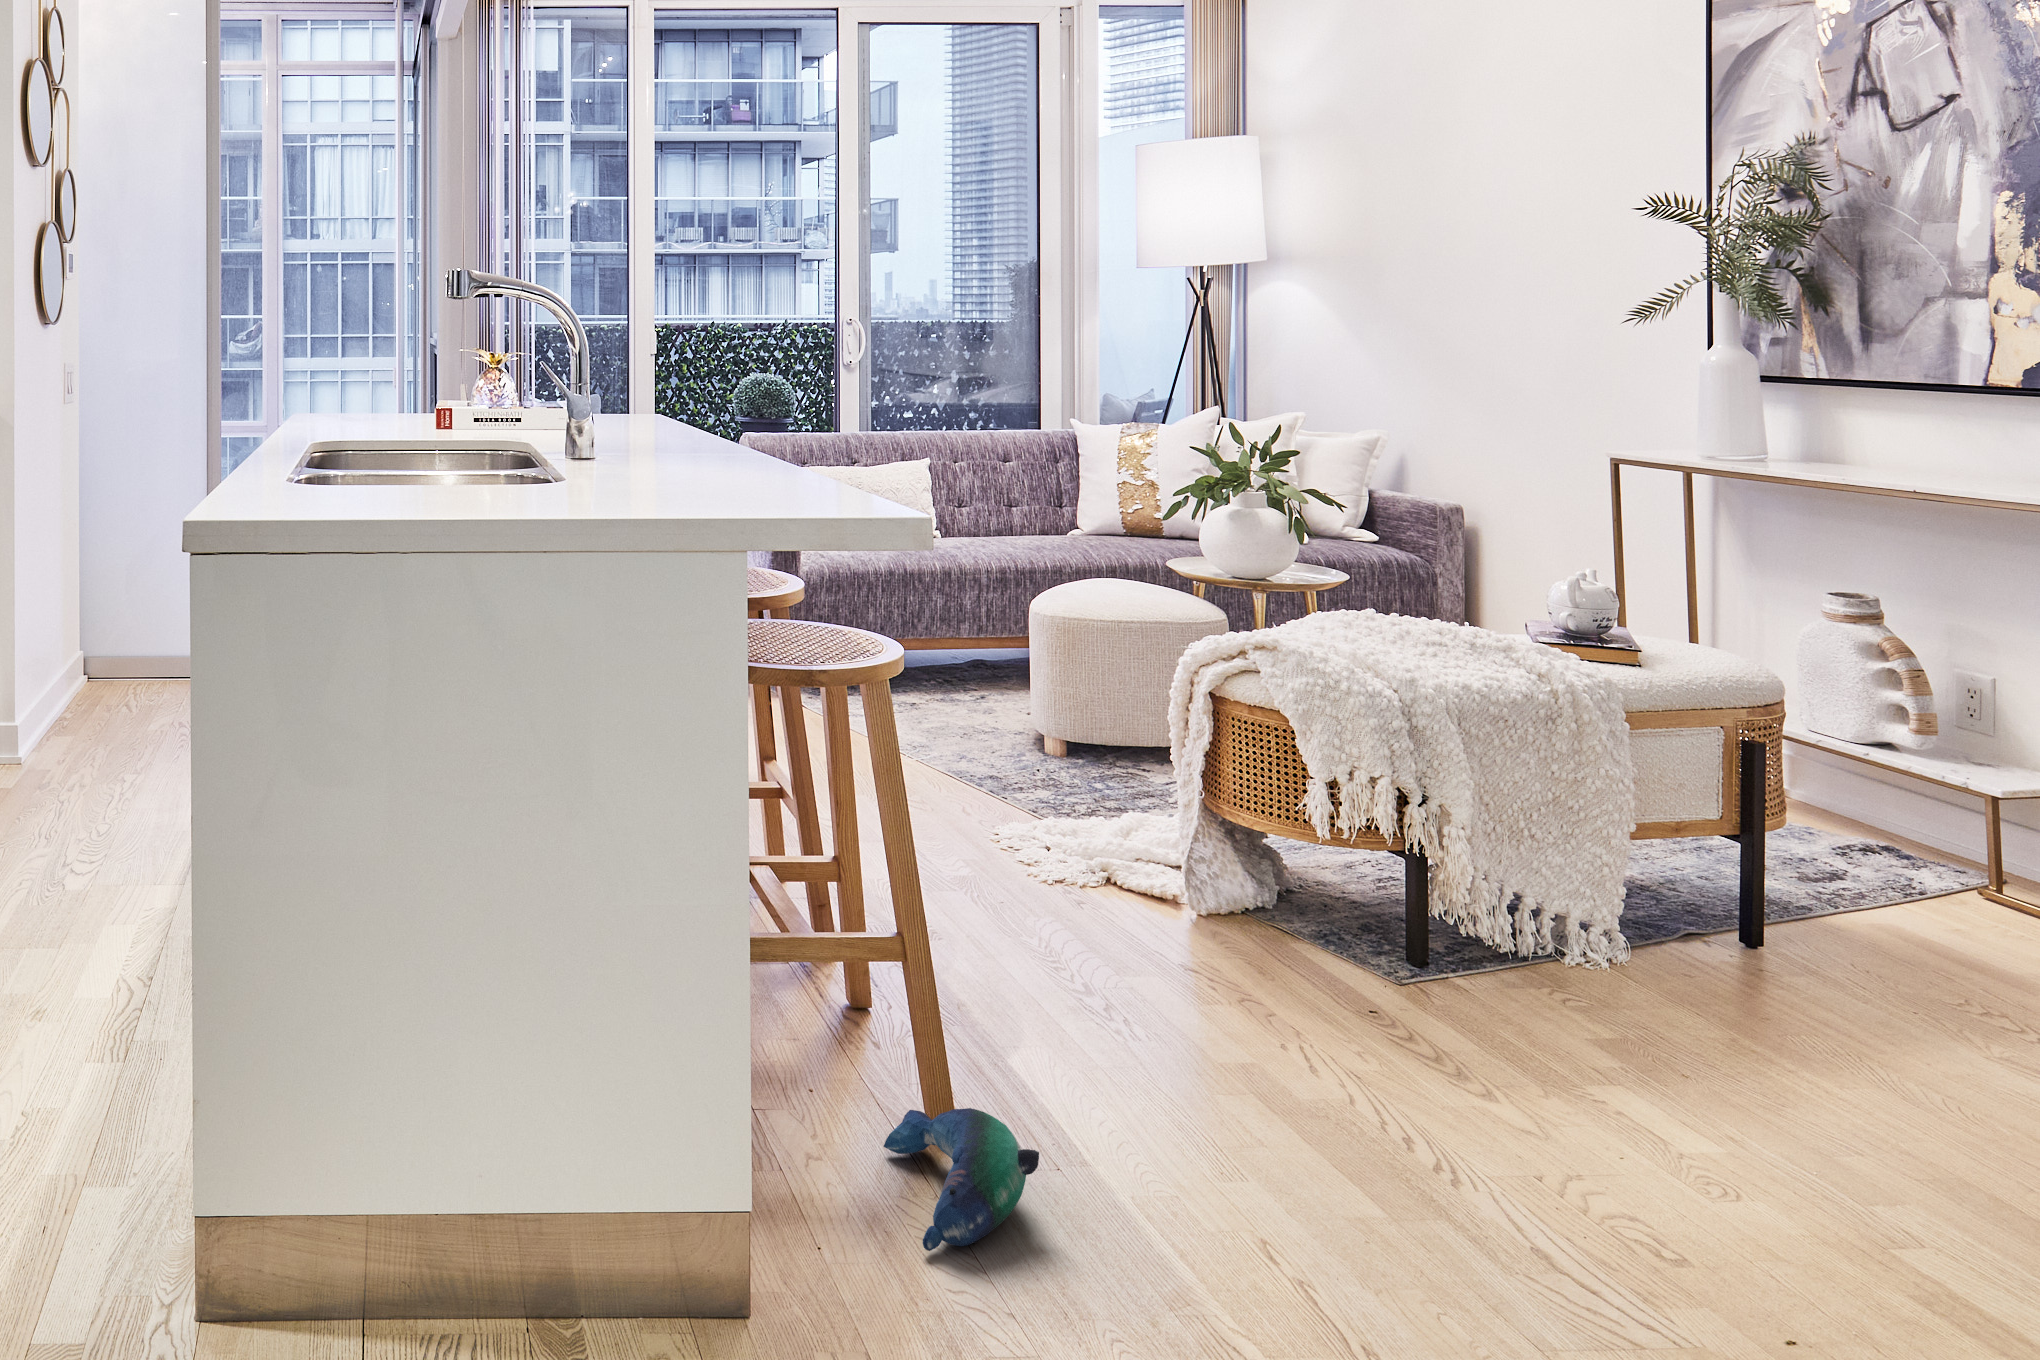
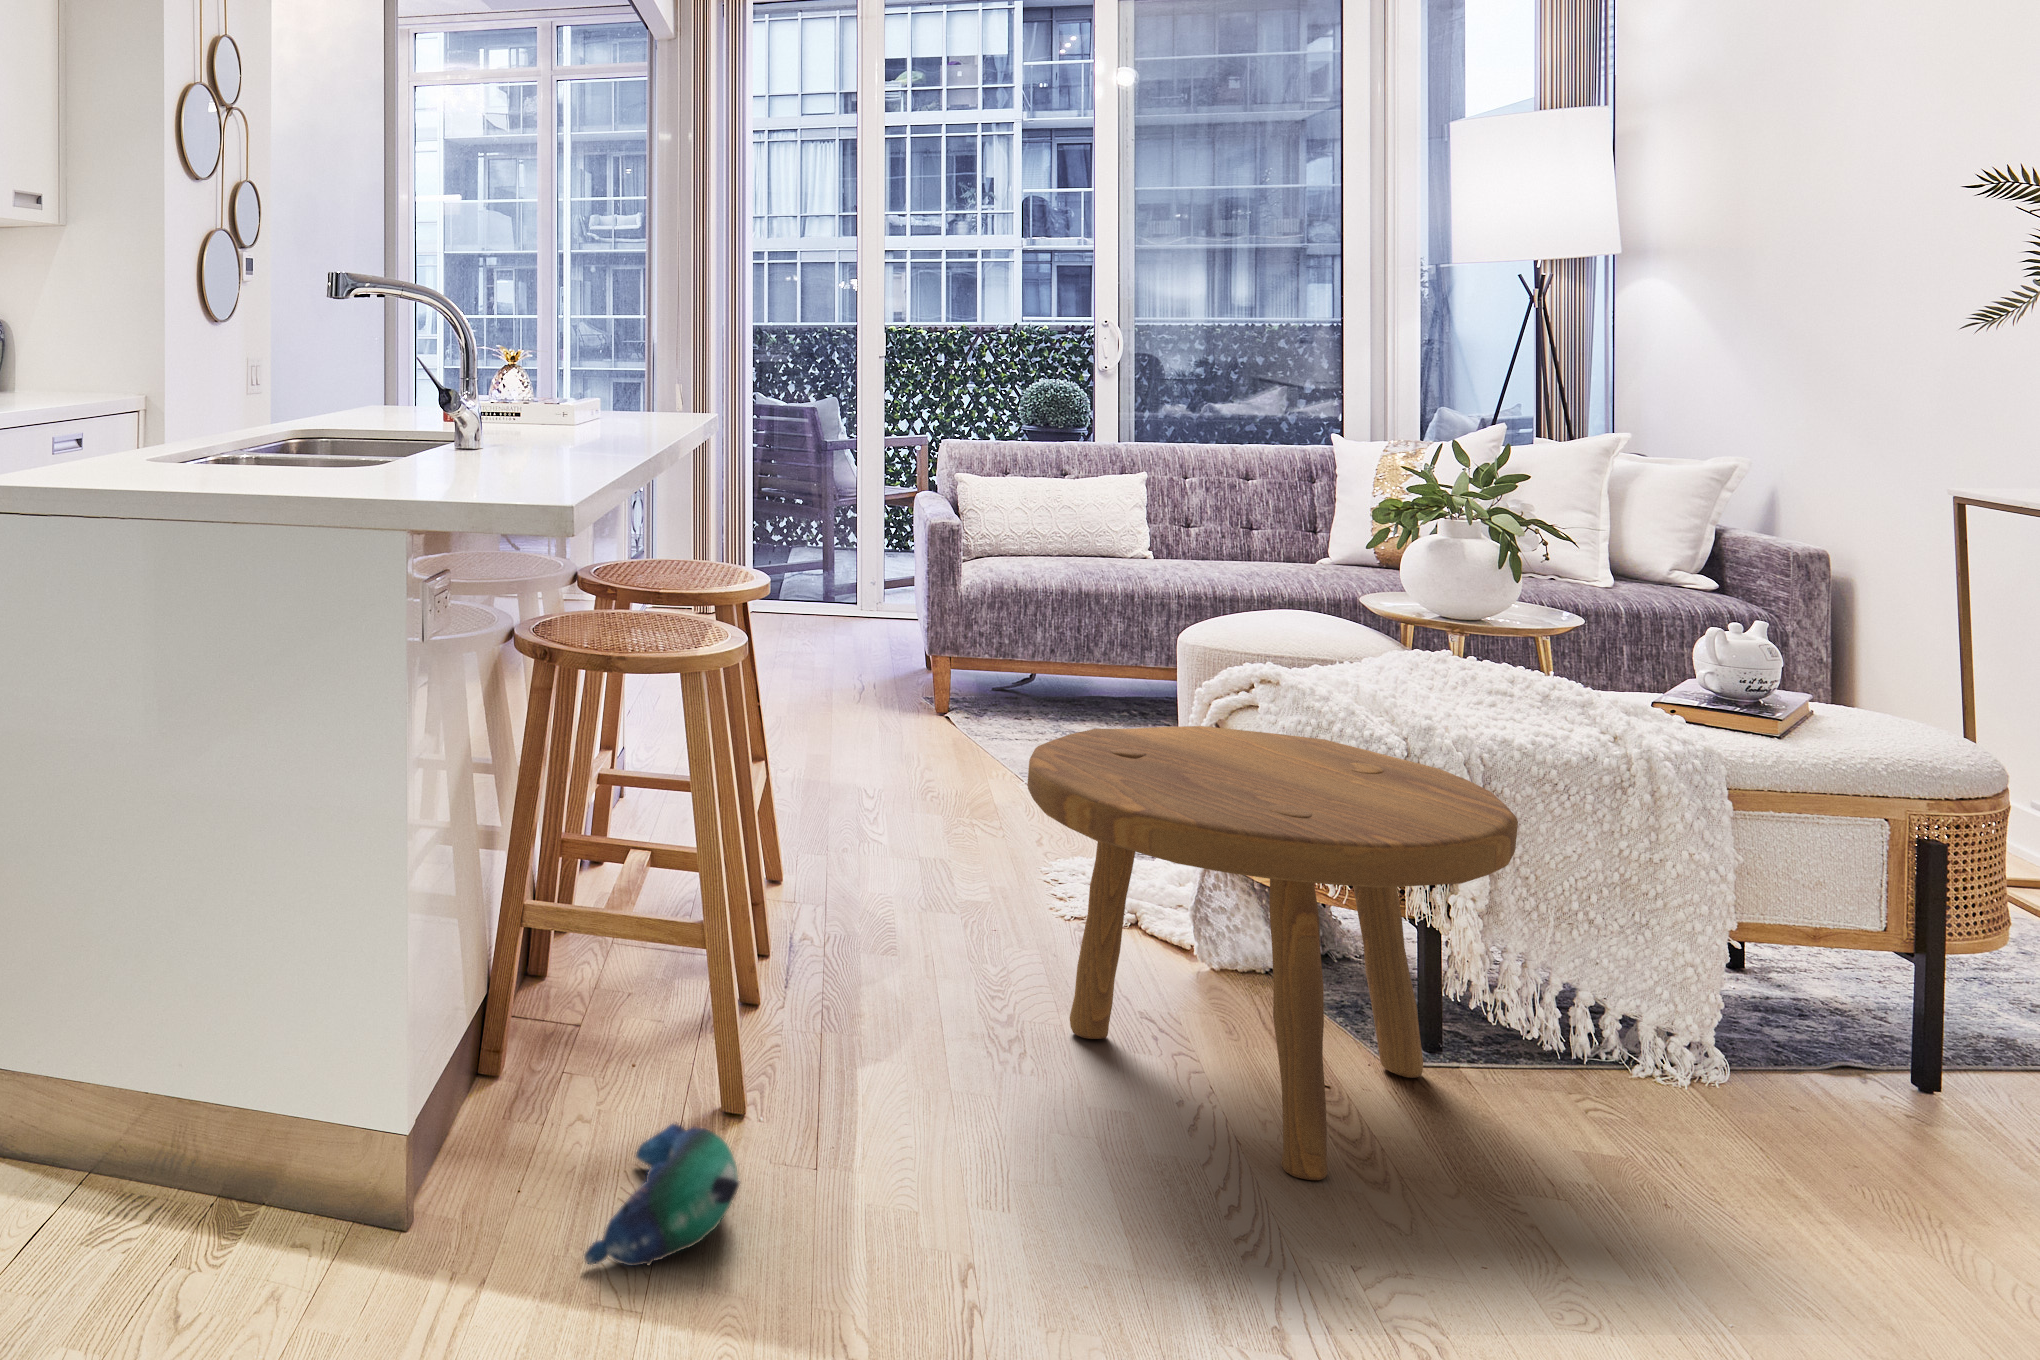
footstool: none [1109,692,1543,1084] -> present [1027,726,1518,1180]

